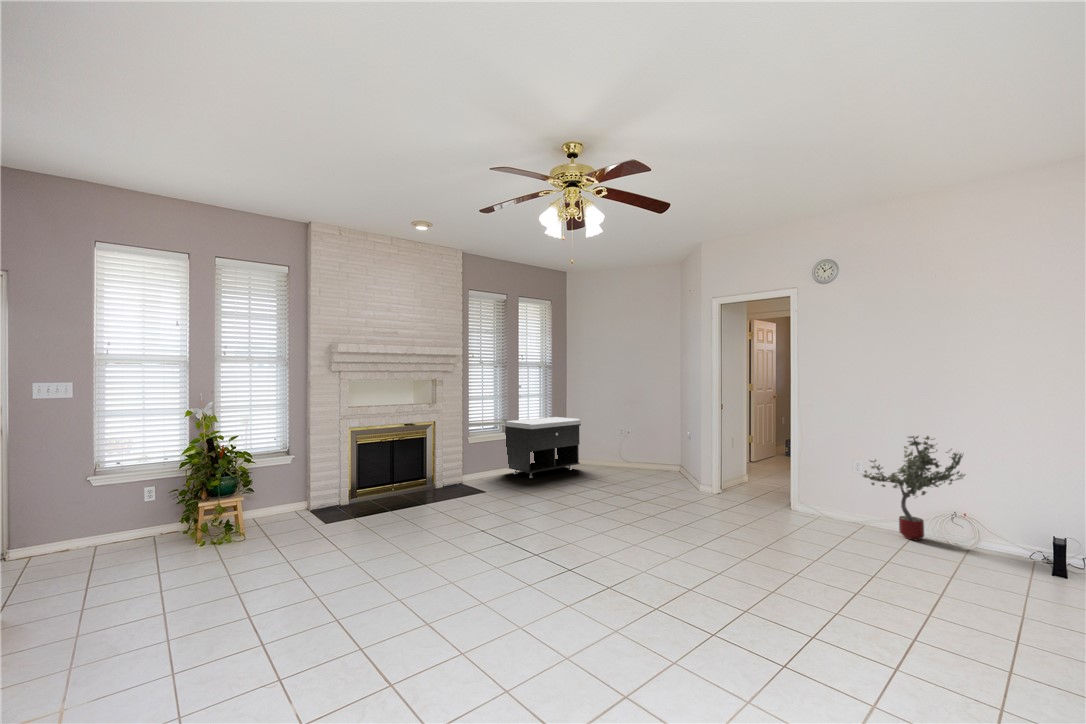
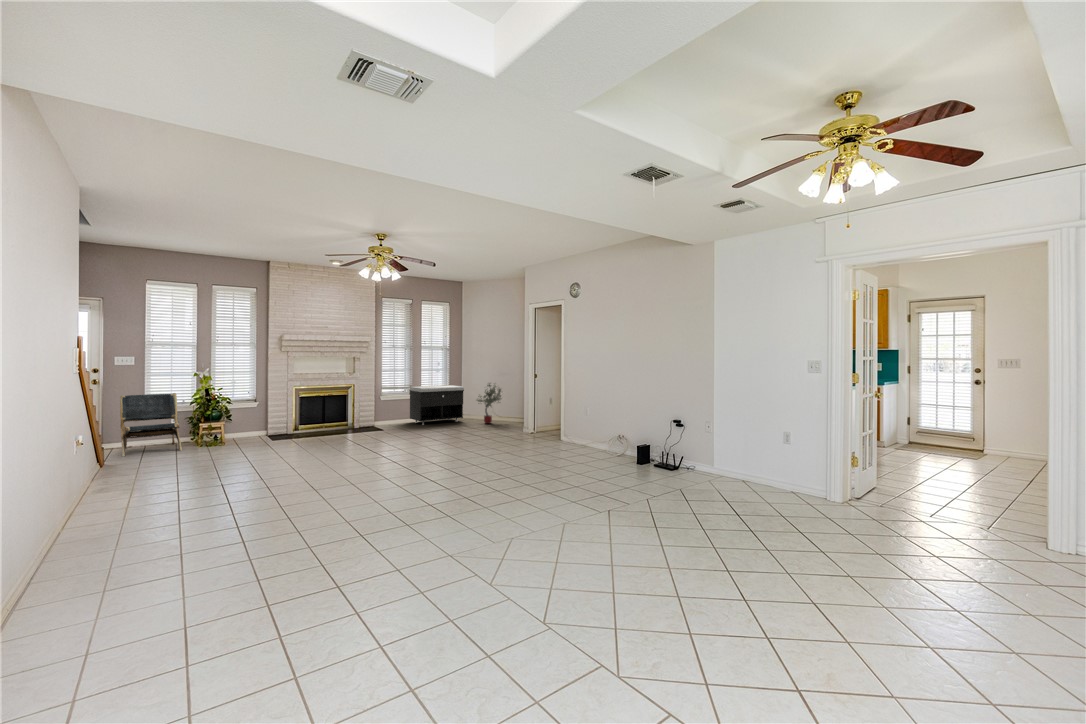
potted tree: present [863,436,965,540] -> present [477,383,501,424]
lounge chair: none [35,447,165,592] -> present [120,393,182,457]

